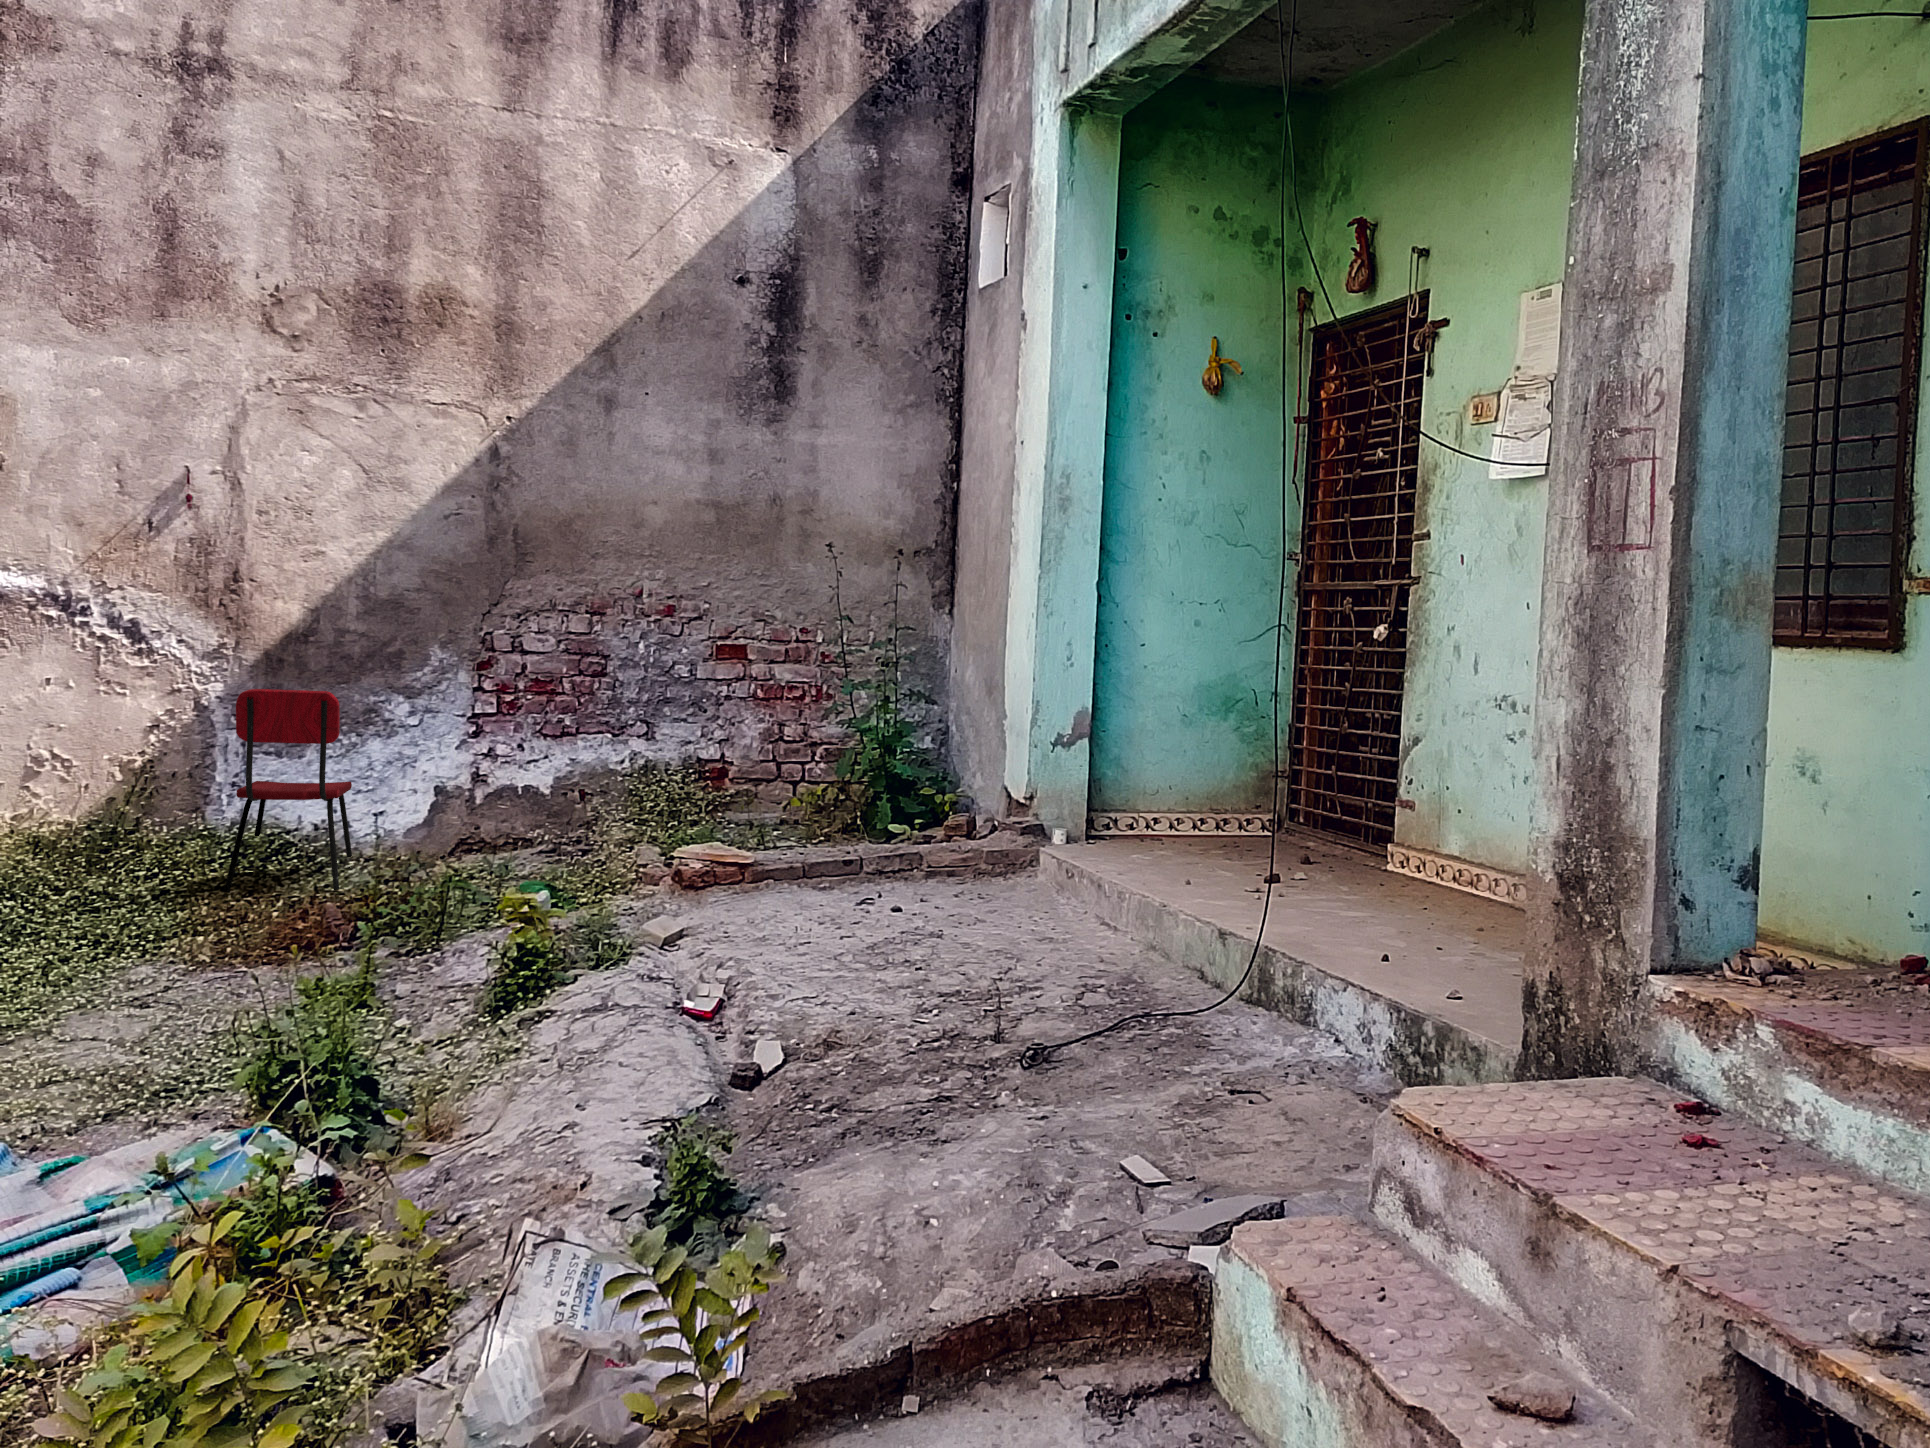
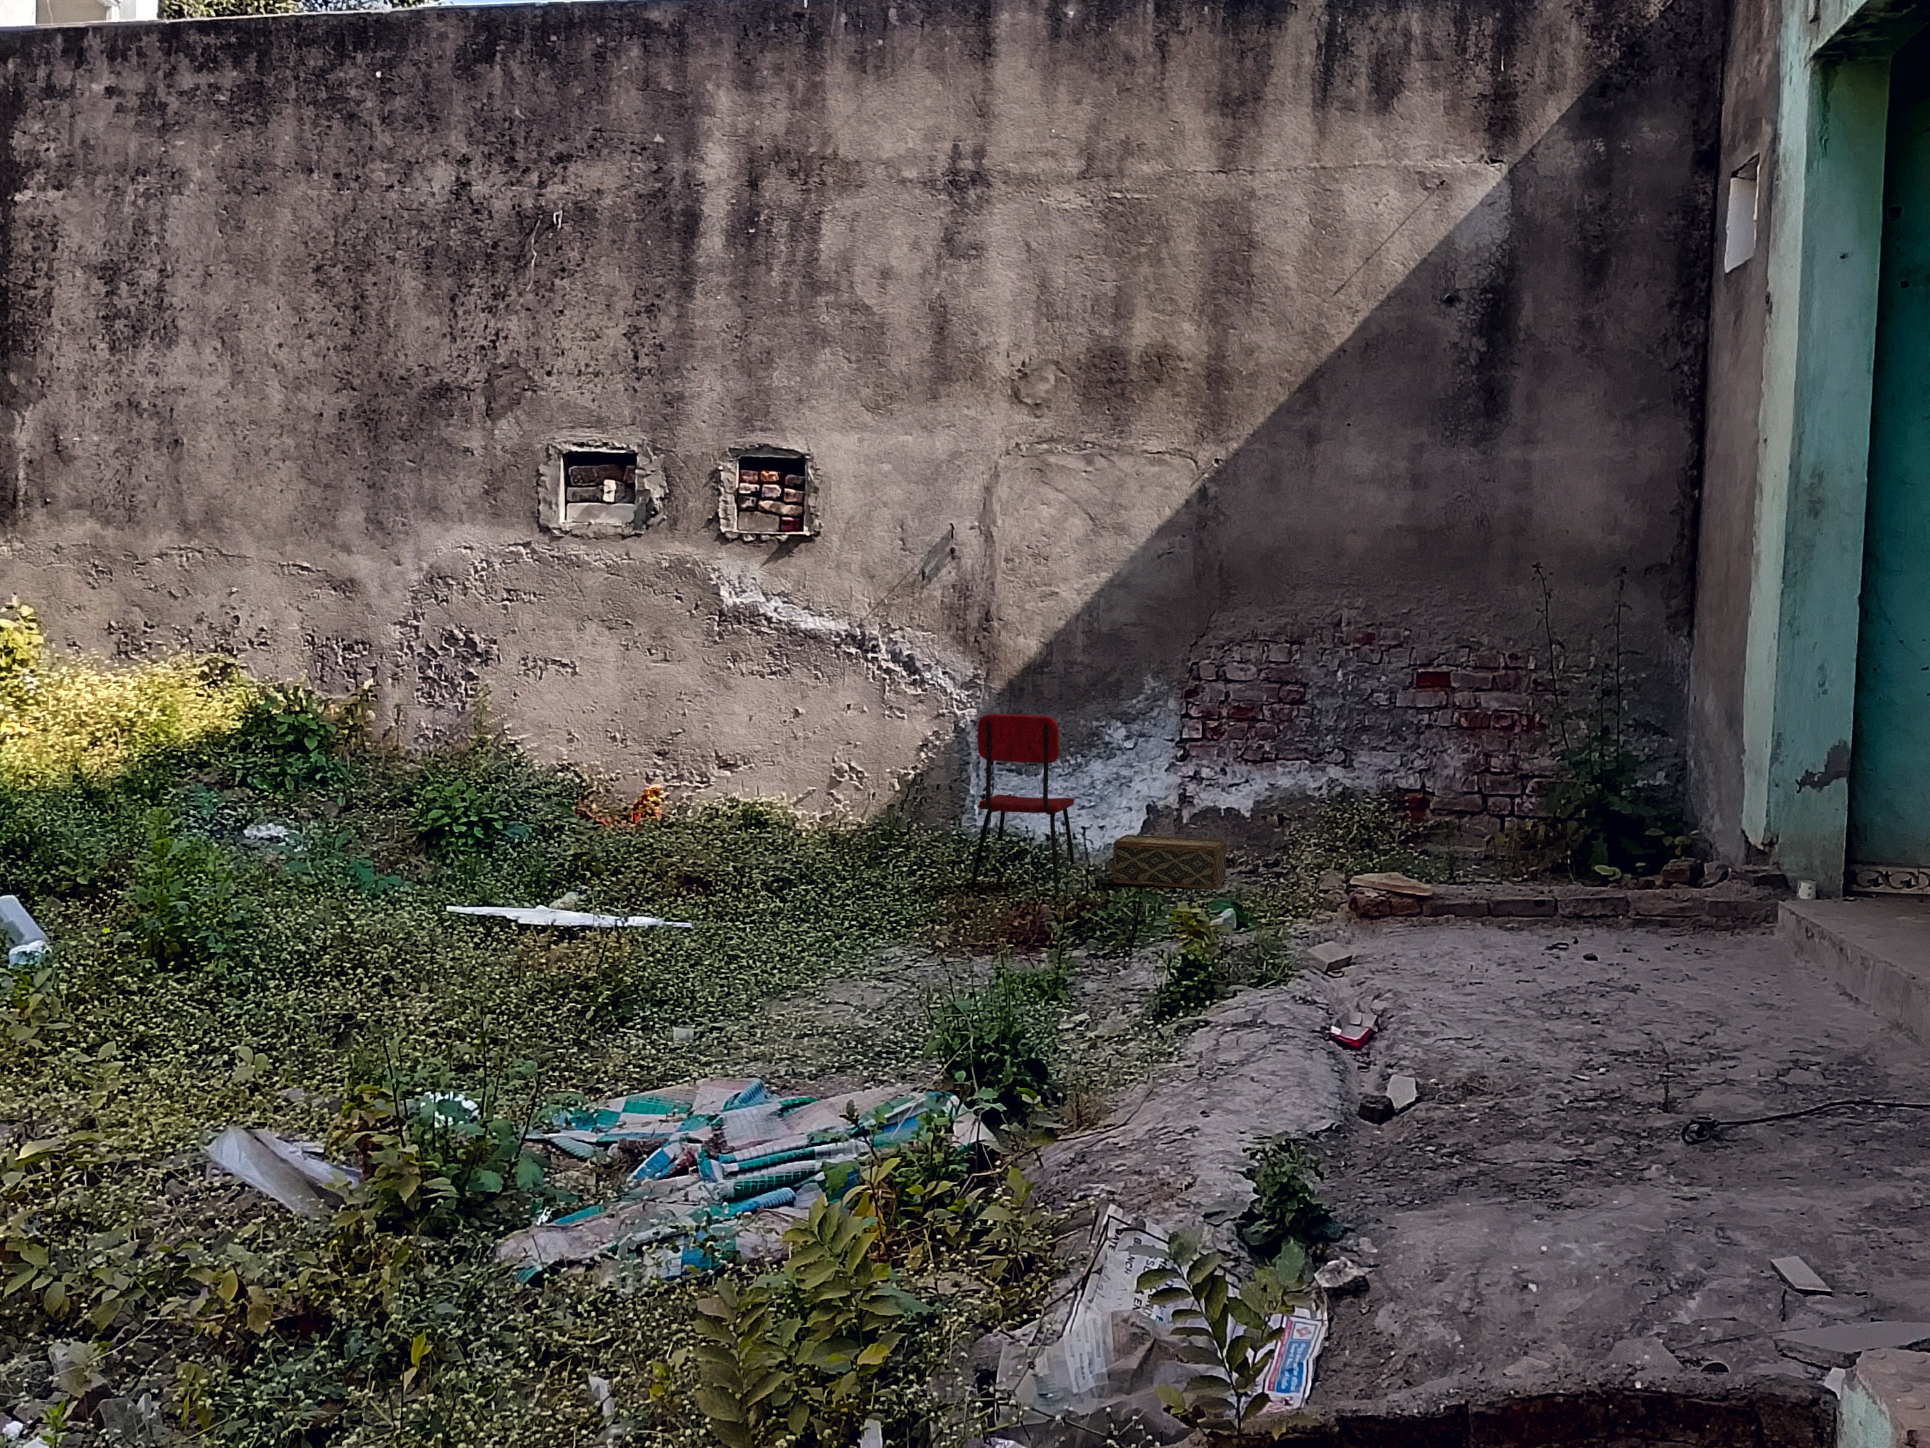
woven basket: none [400,819,525,871] -> present [1113,835,1226,889]

